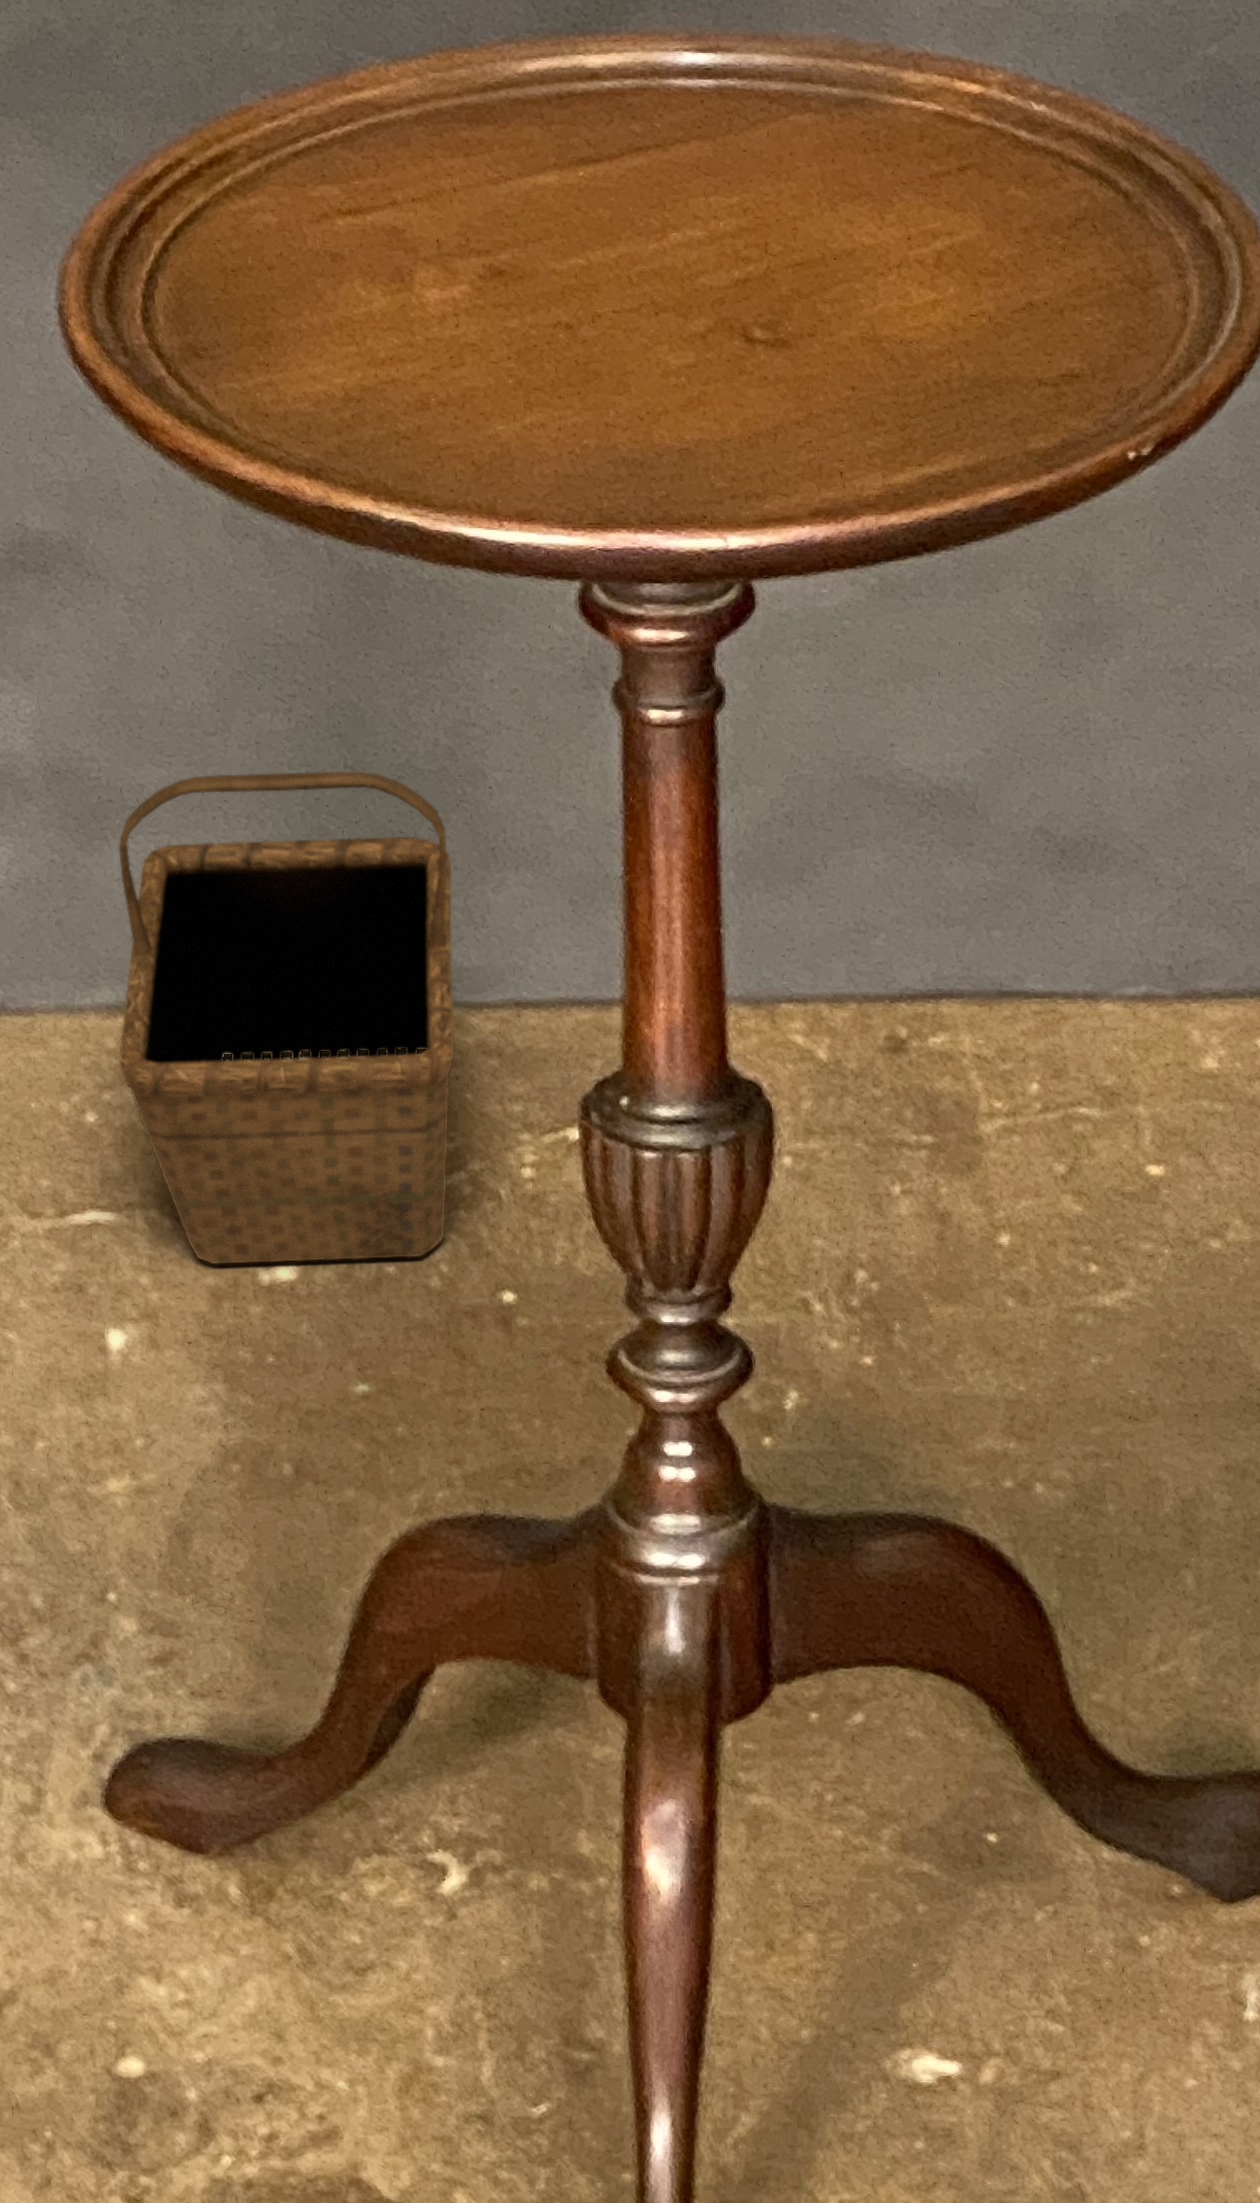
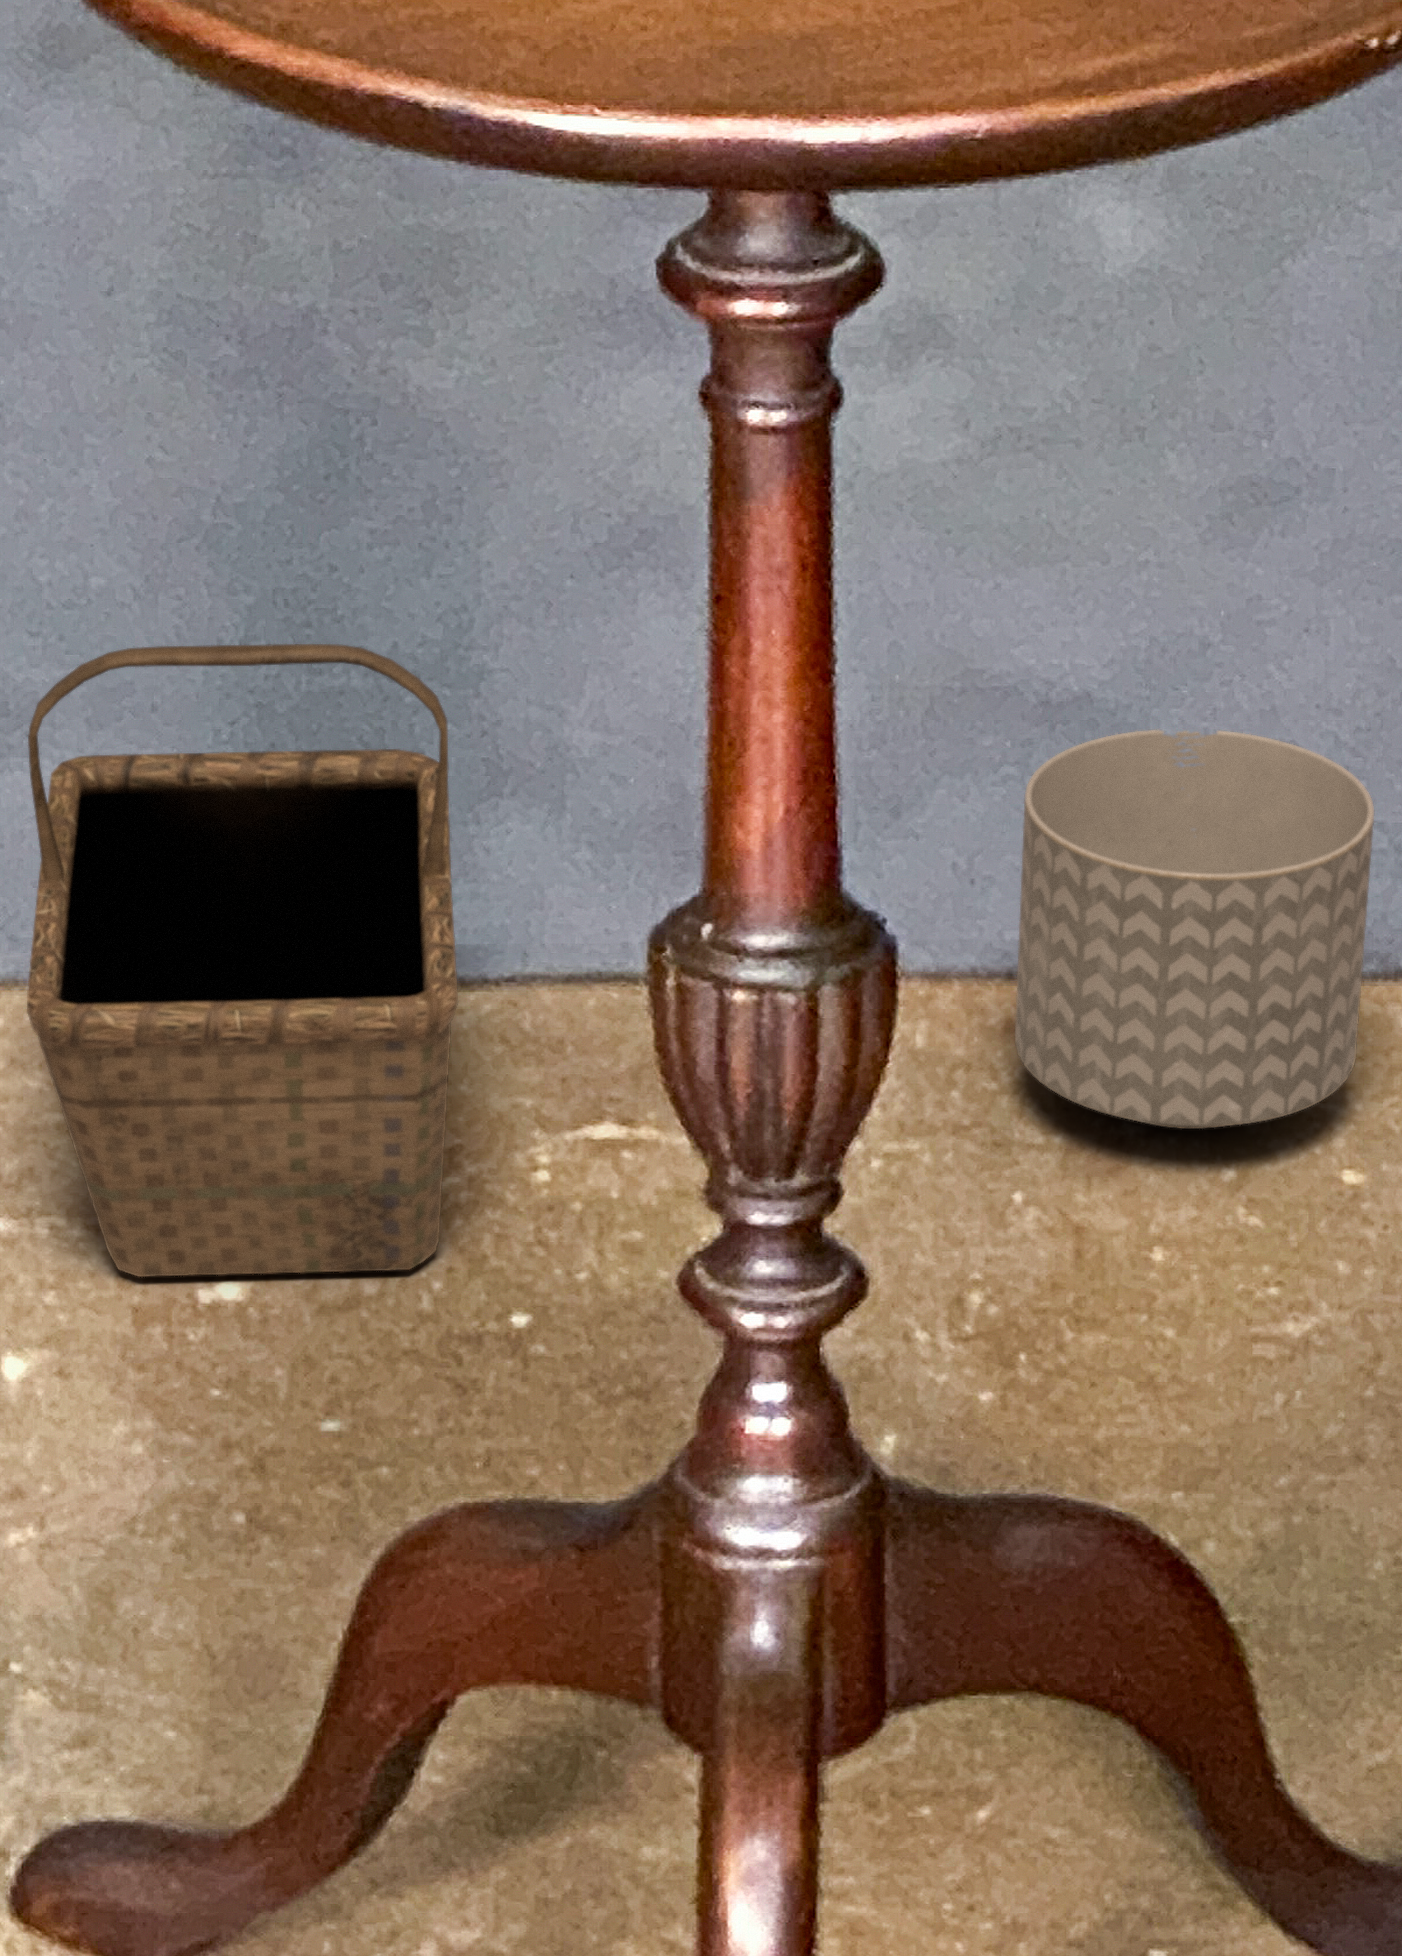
planter: none [891,816,1170,1134] -> present [1015,730,1374,1129]

